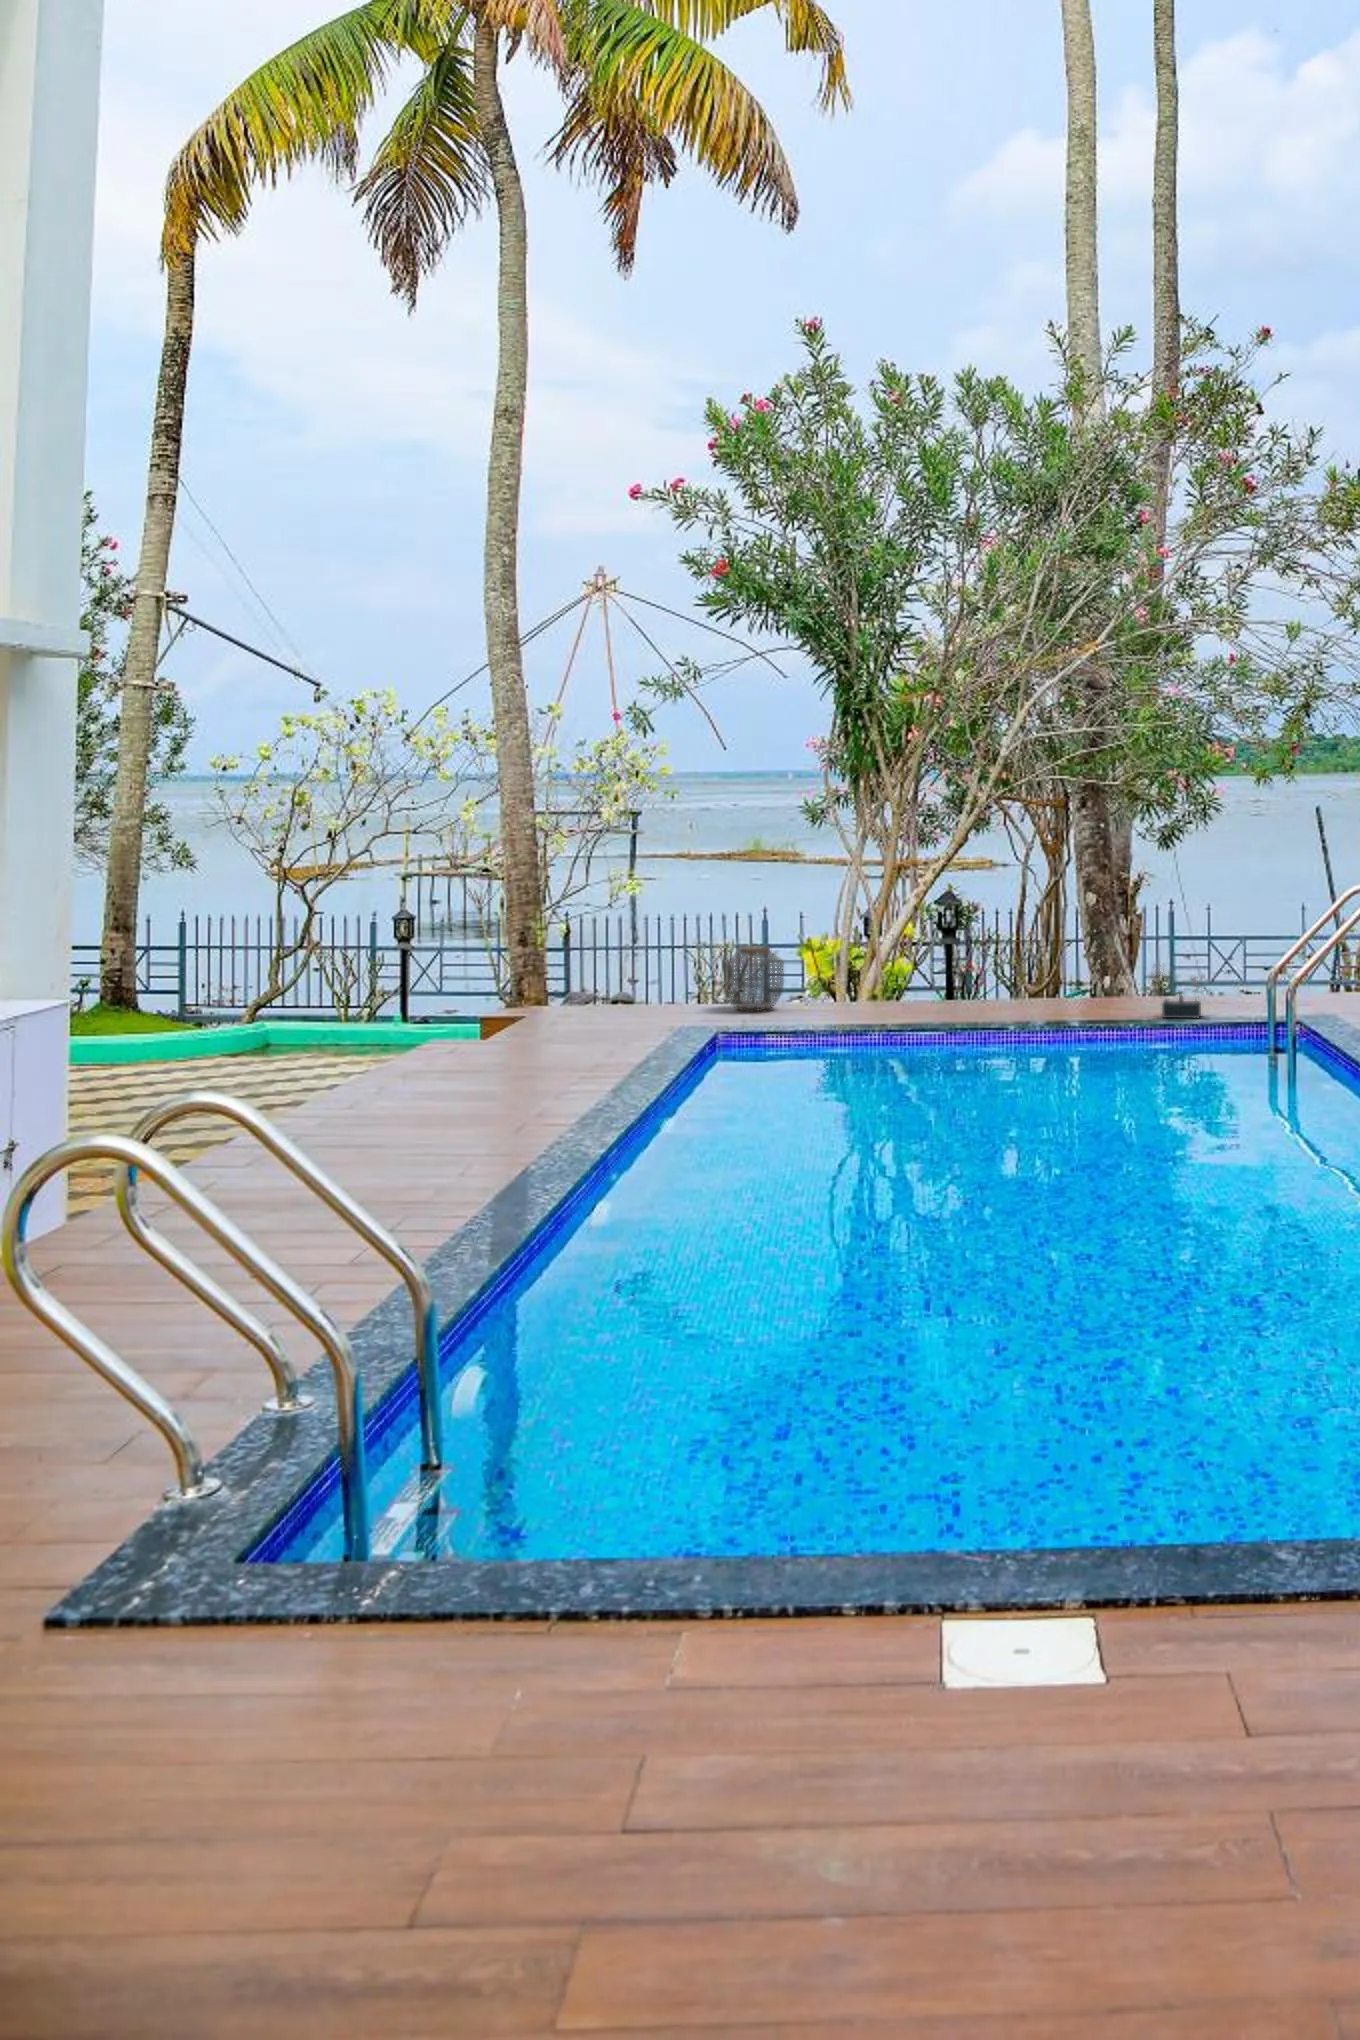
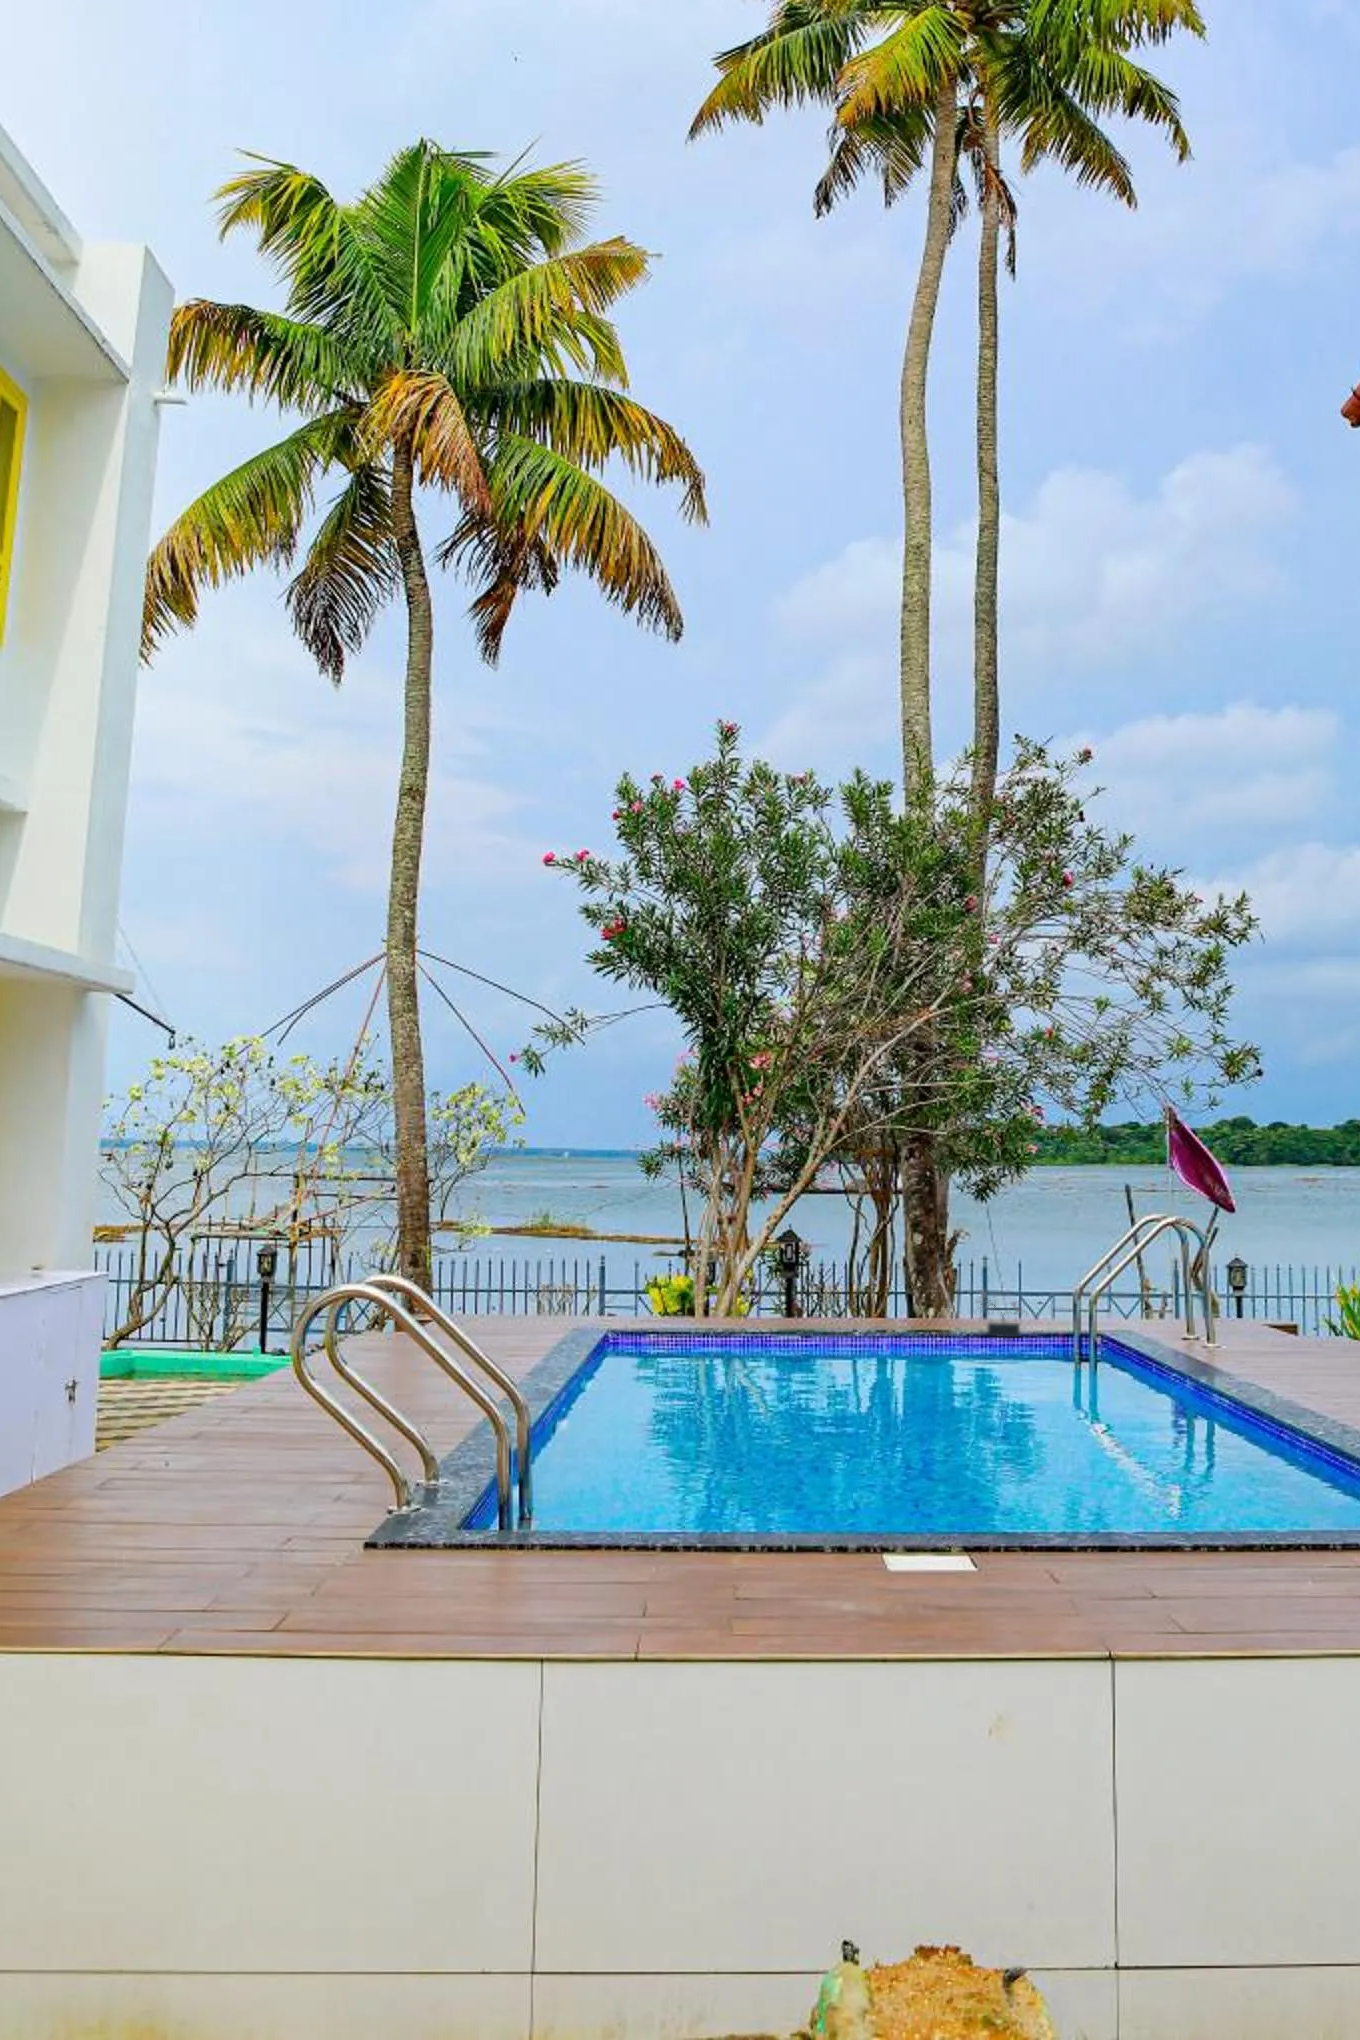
woven basket: present [724,946,784,1012] -> none [610,1270,661,1327]

